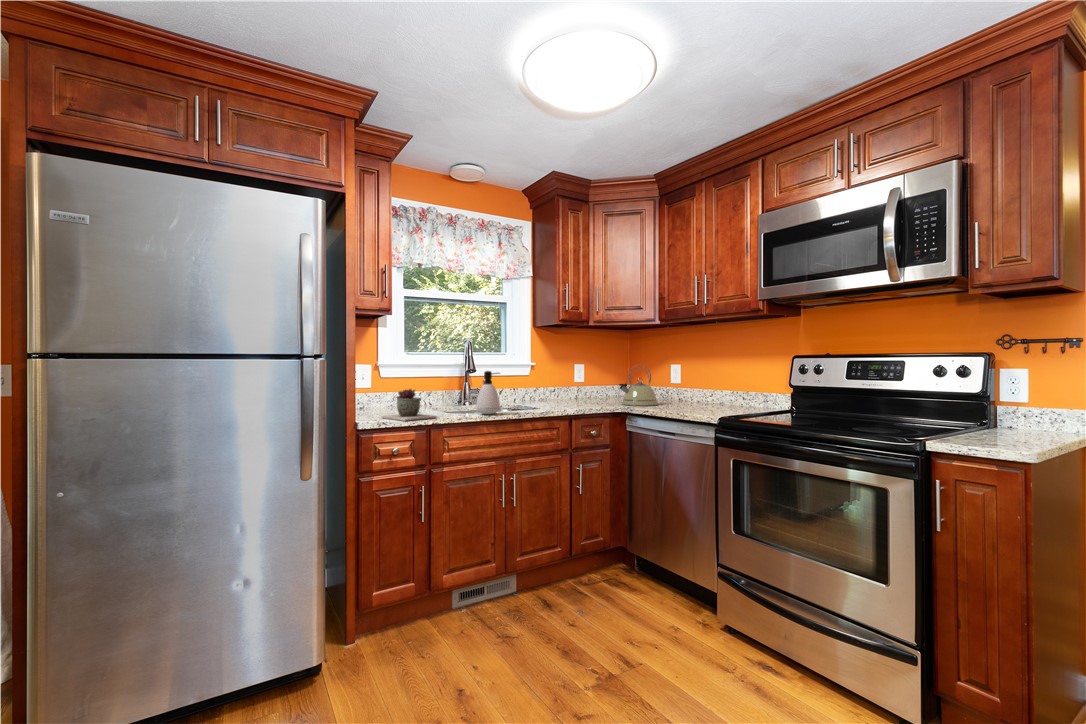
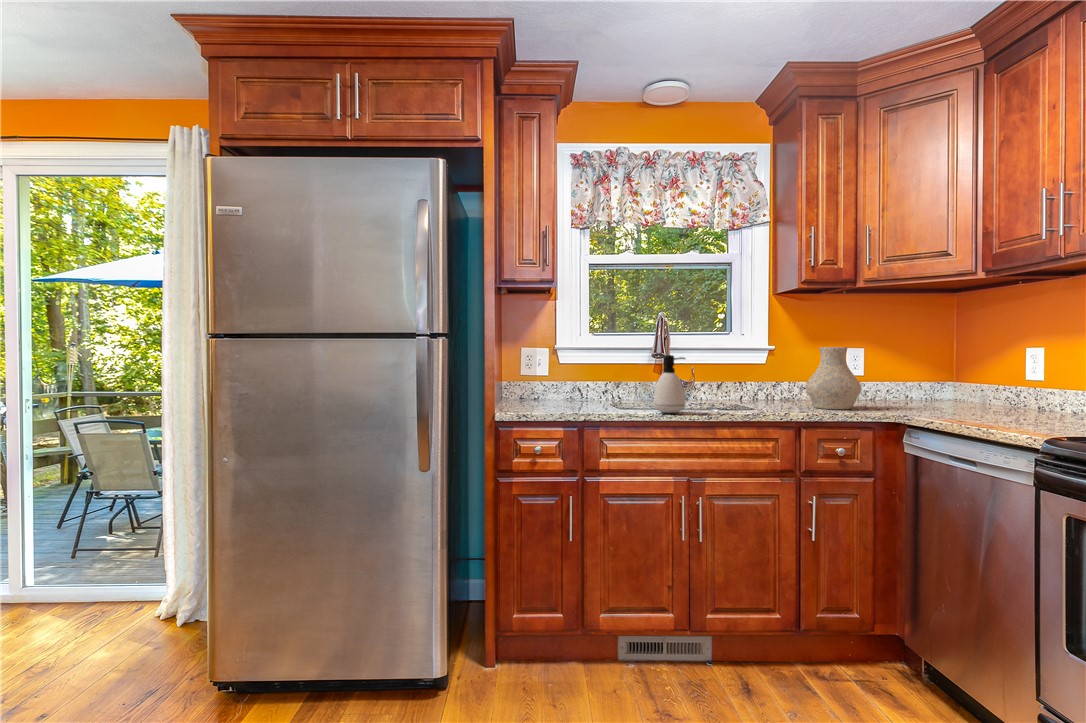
vase: none [562,365,595,406] -> present [806,347,861,409]
kettle: present [619,365,658,406] -> none [906,347,984,416]
succulent plant: present [382,389,436,421] -> none [538,376,596,415]

